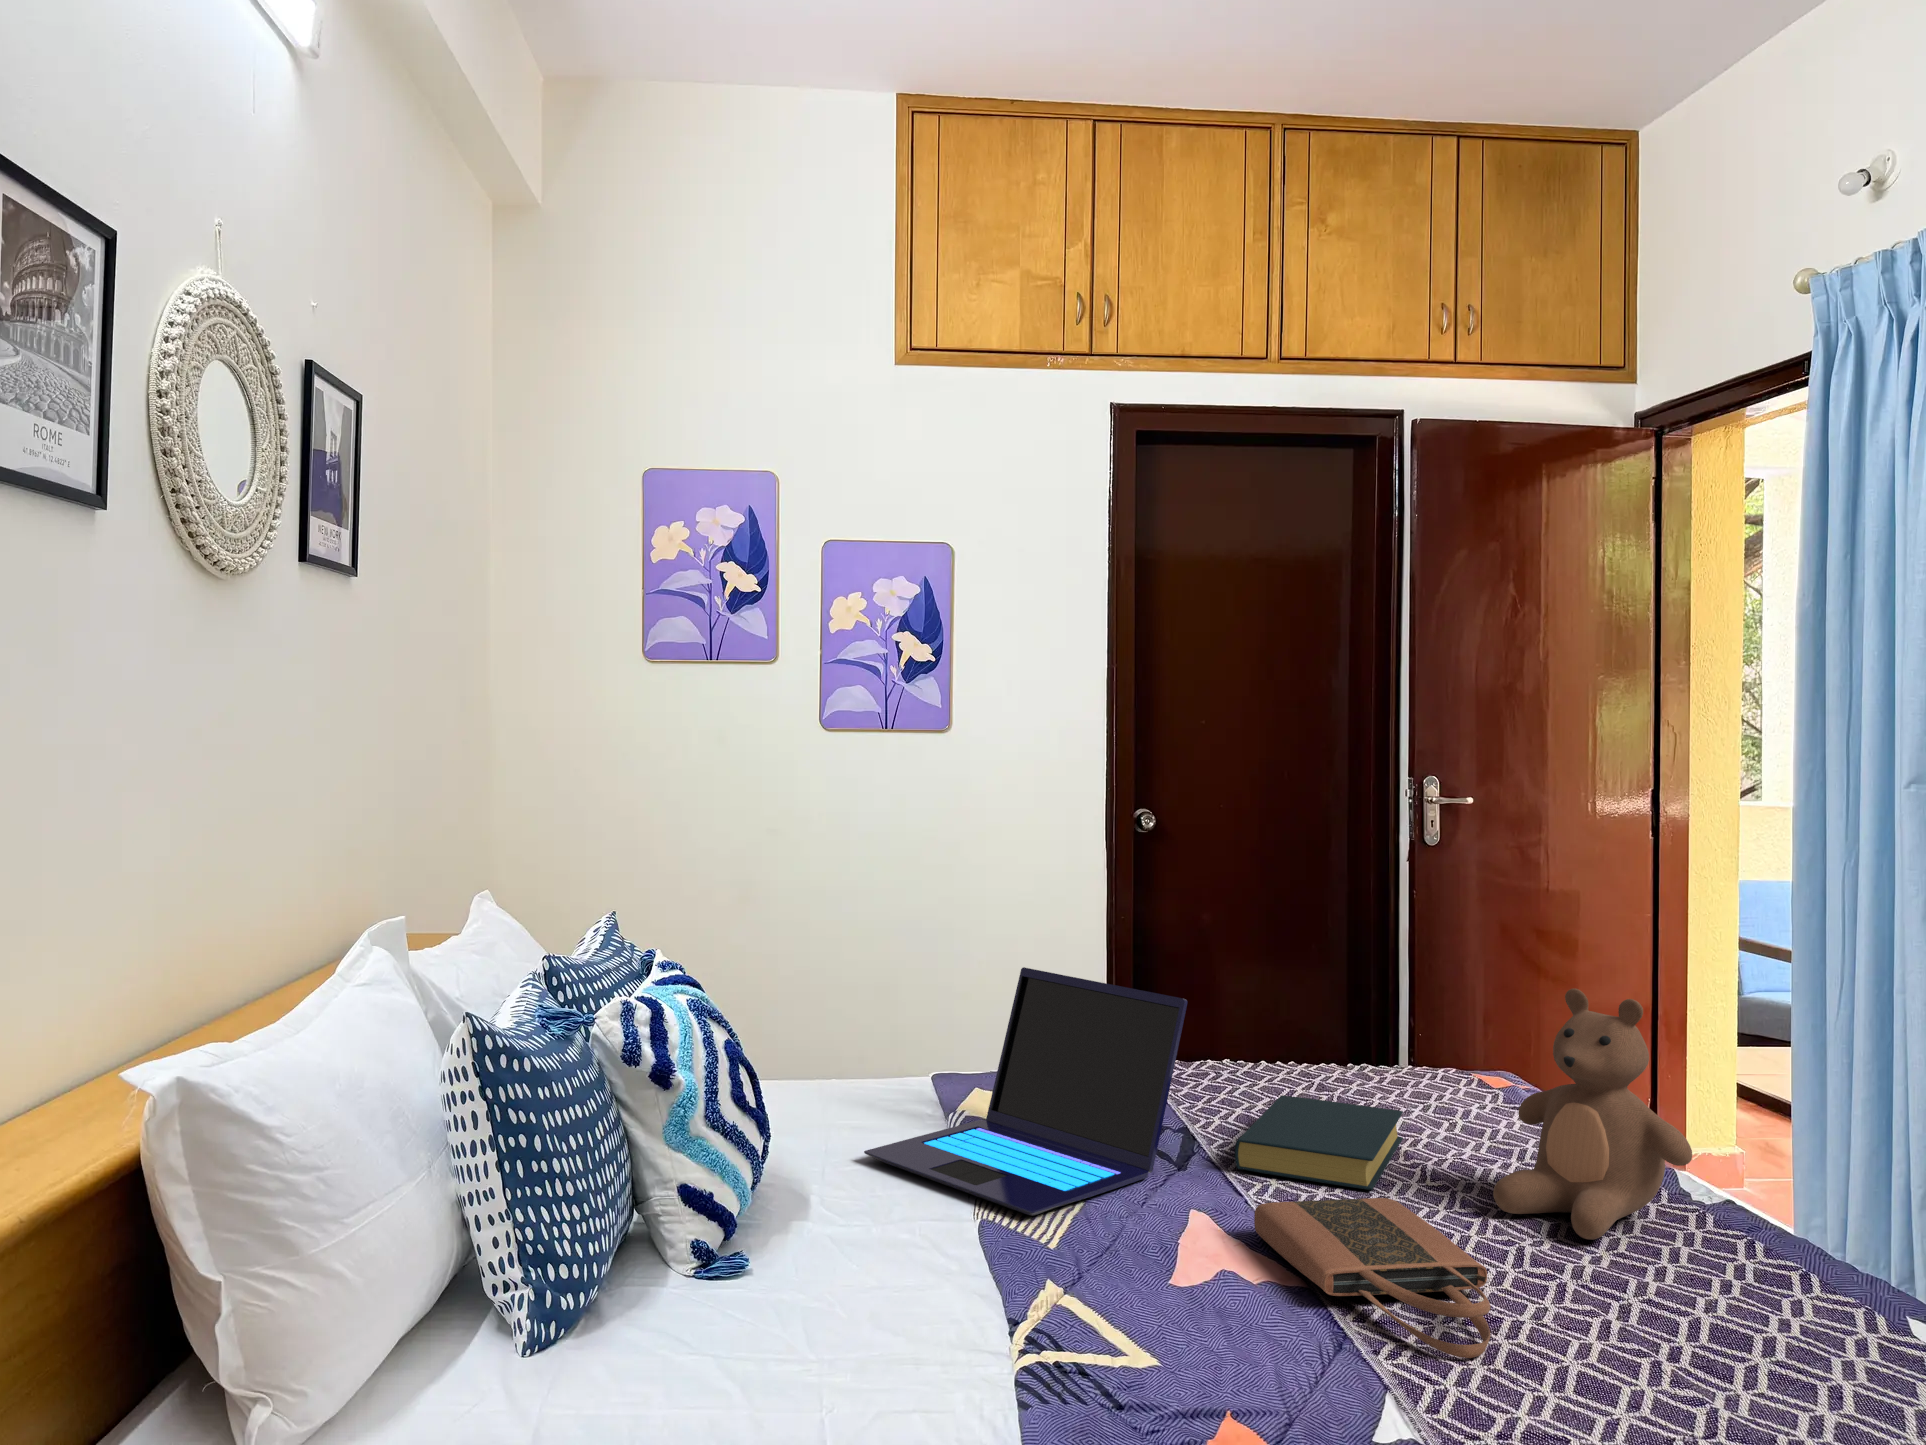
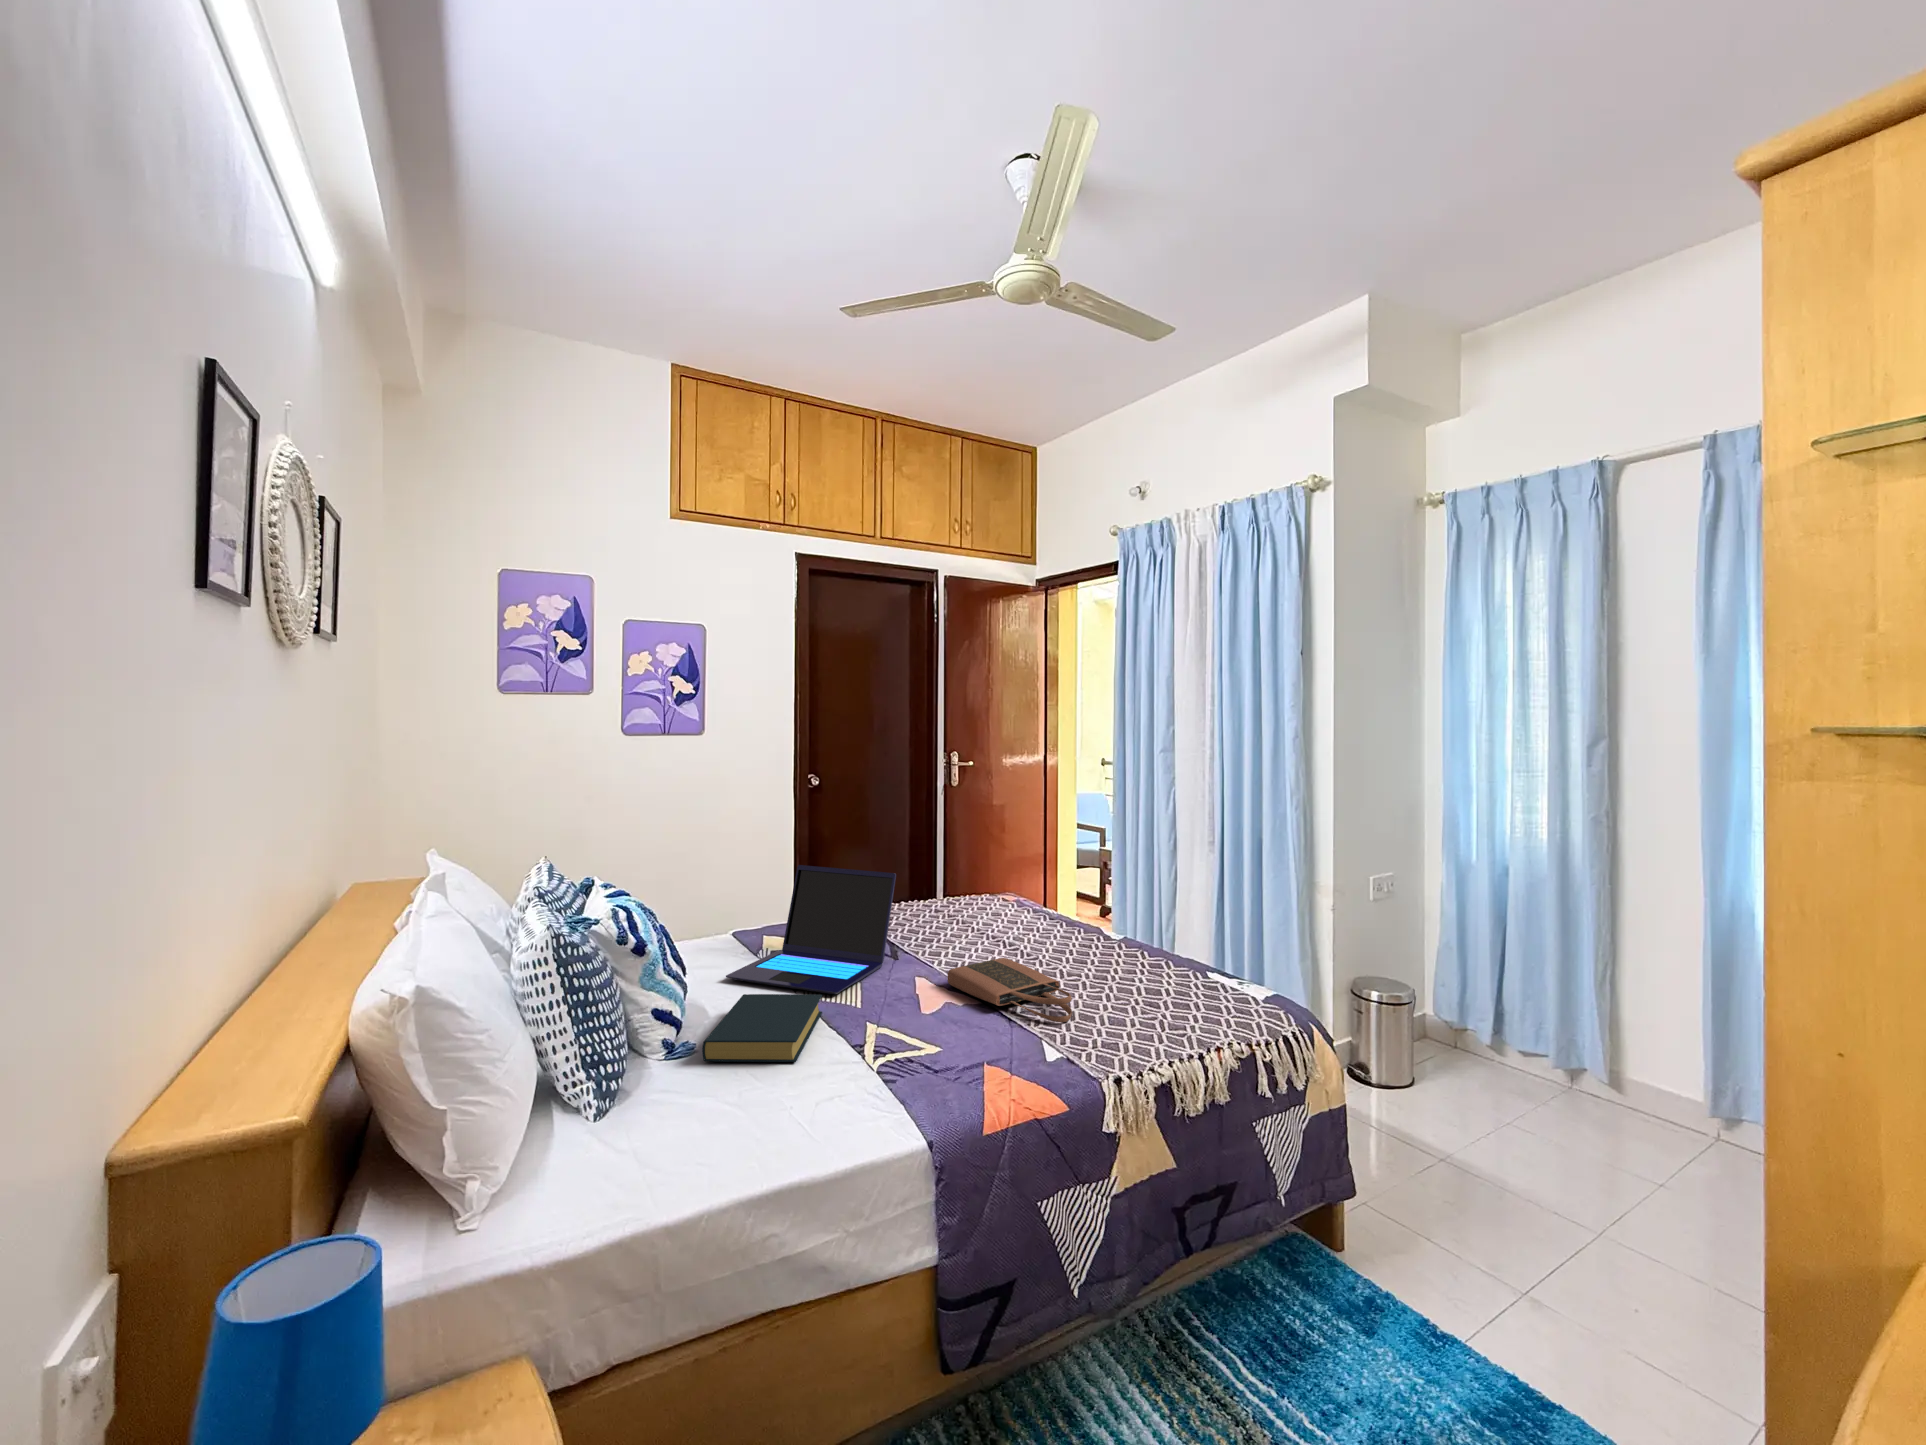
teddy bear: present [1493,988,1692,1239] -> none [1043,851,1123,963]
hardback book: present [1235,1095,1403,1190] -> present [702,994,822,1062]

